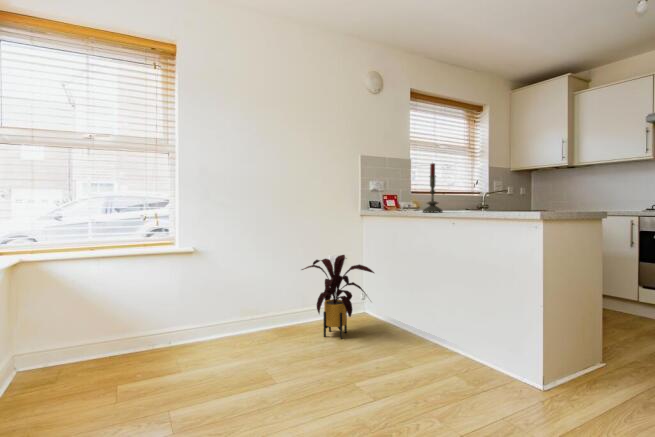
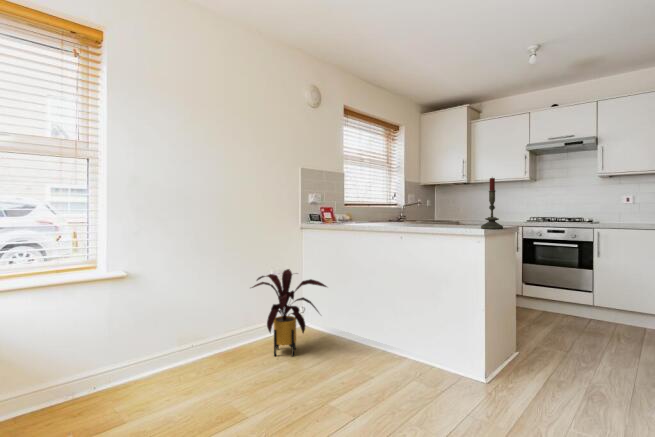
candle: present [423,163,443,212] -> present [481,178,503,229]

